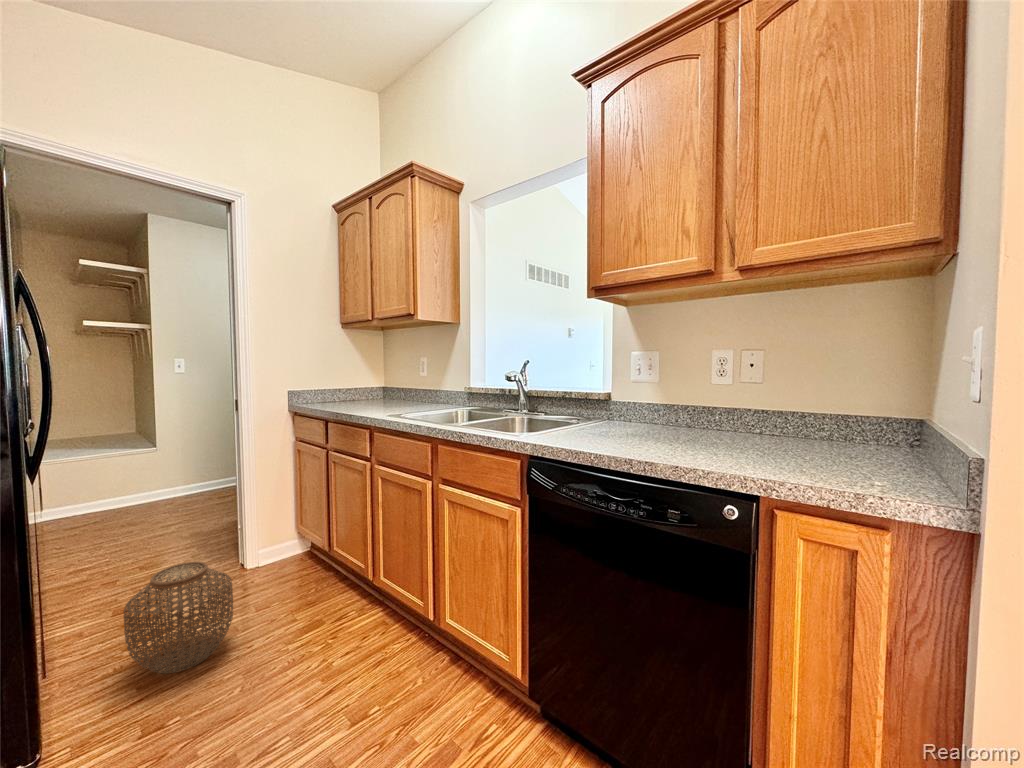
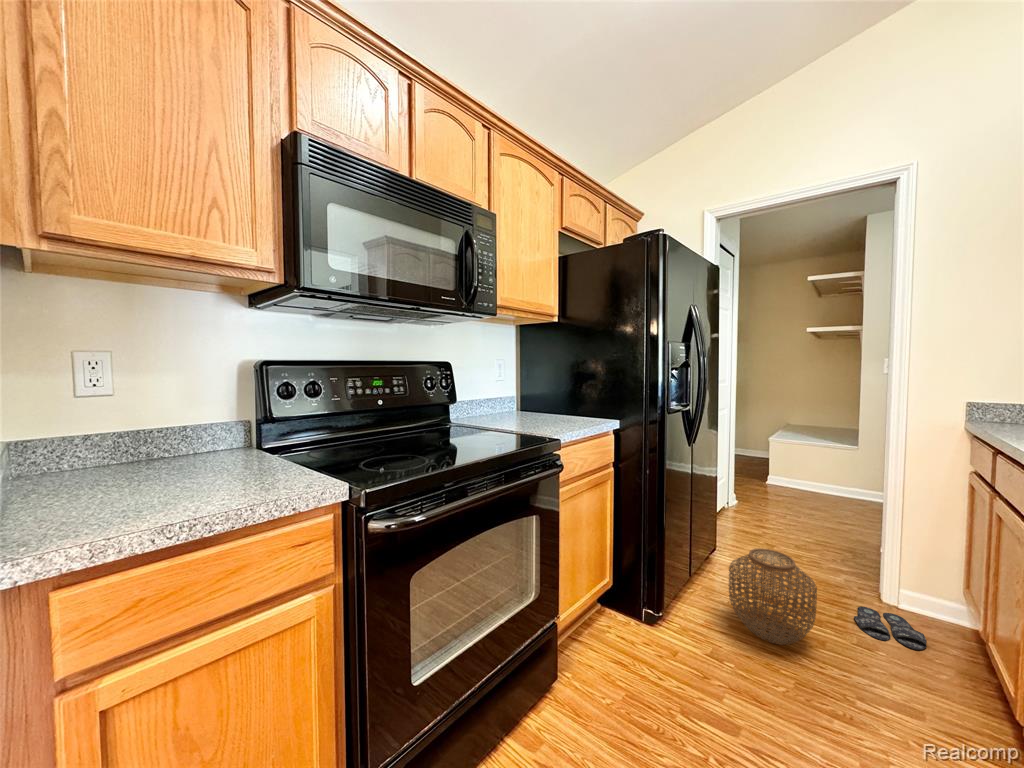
slippers: none [237,571,294,599] -> present [854,606,927,650]

